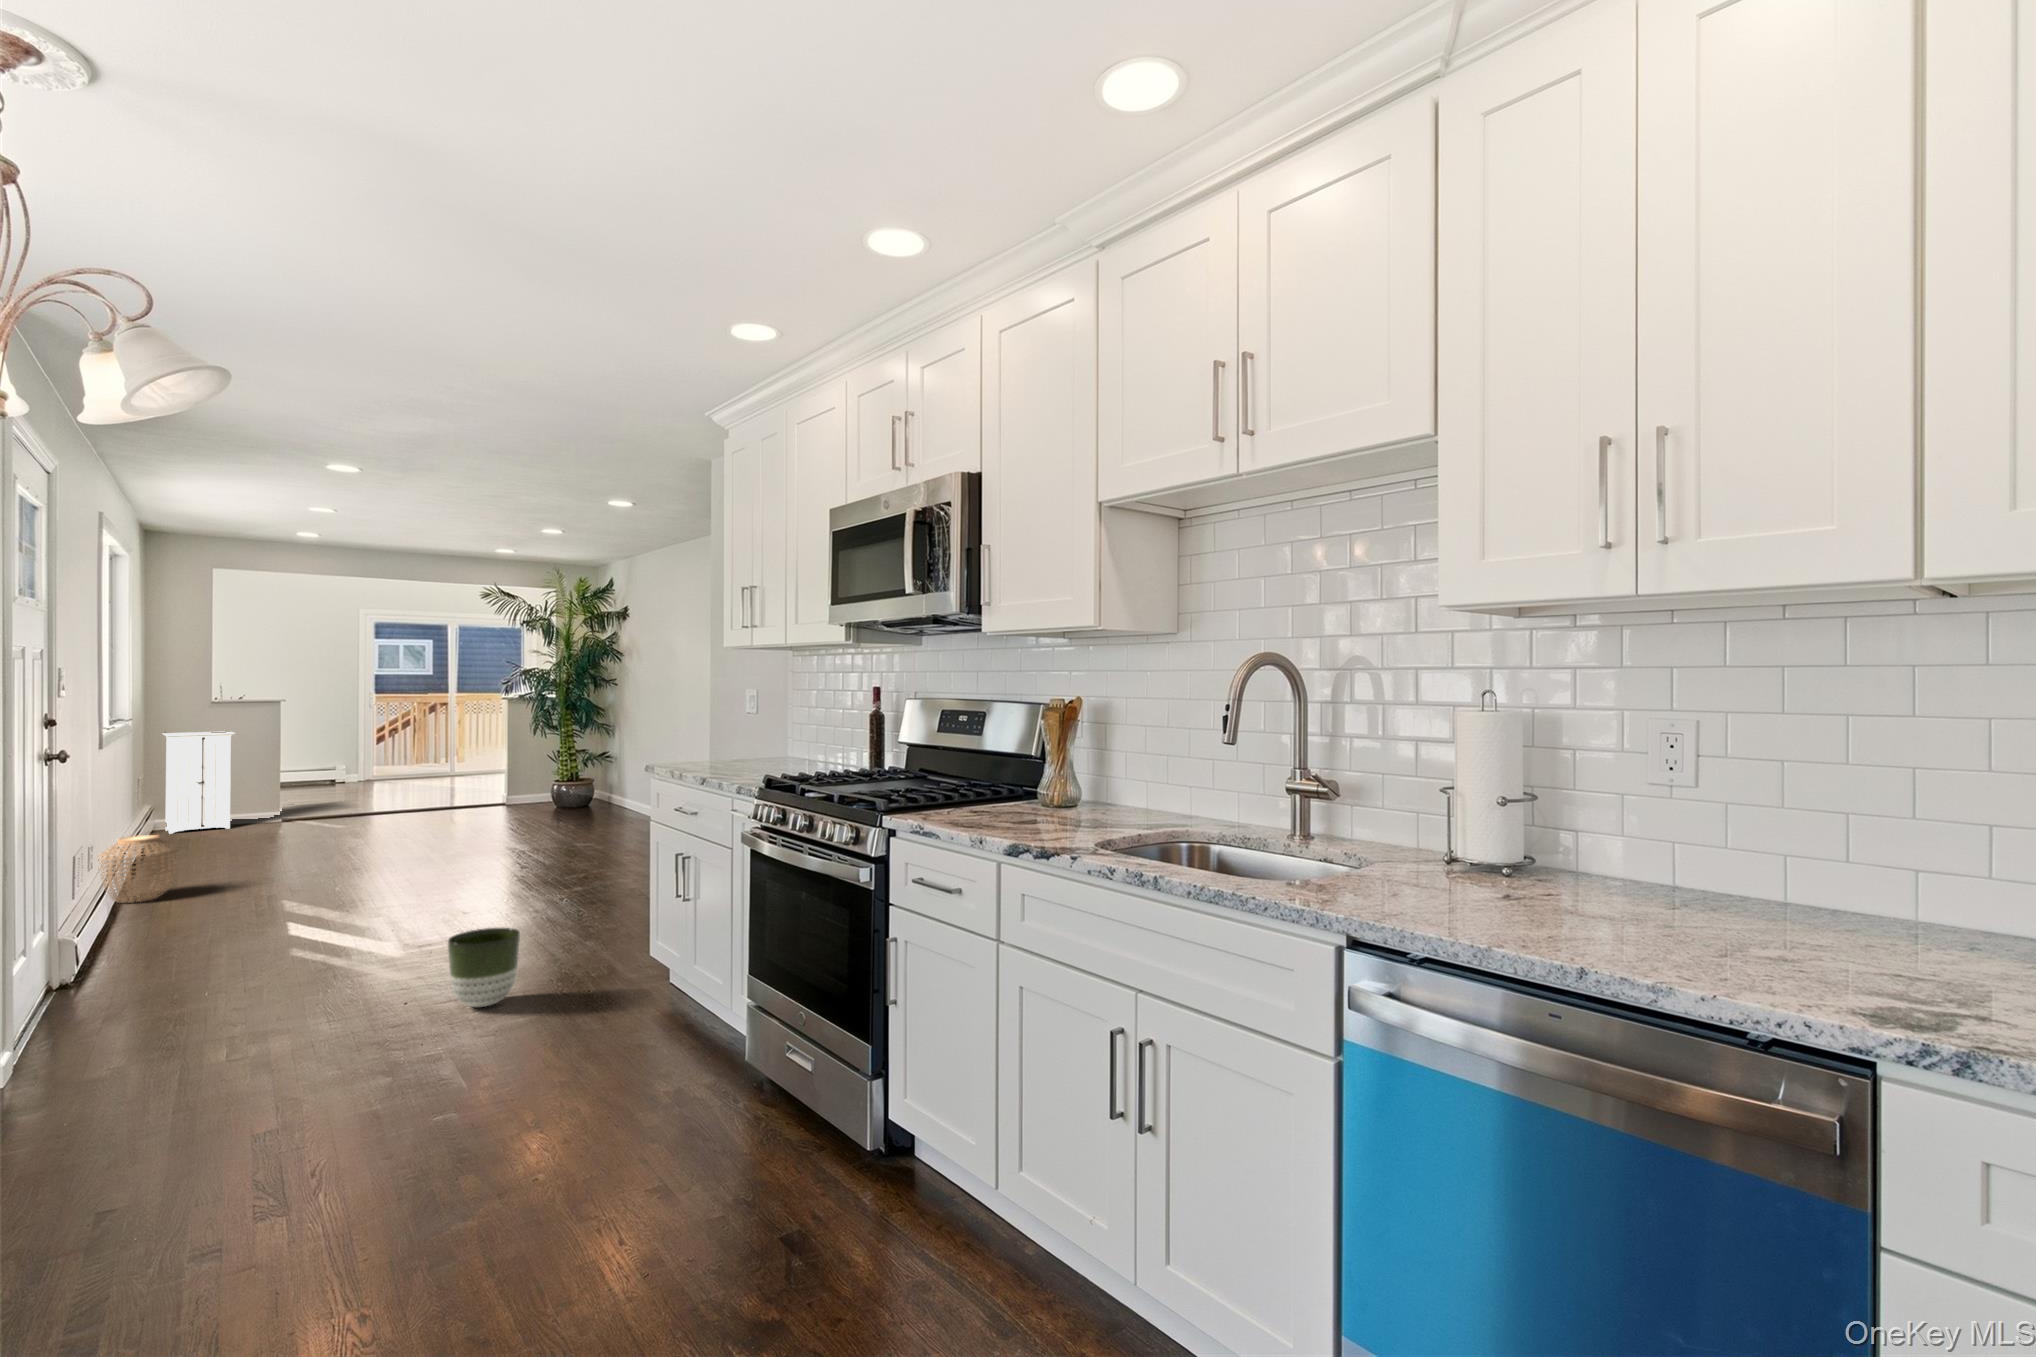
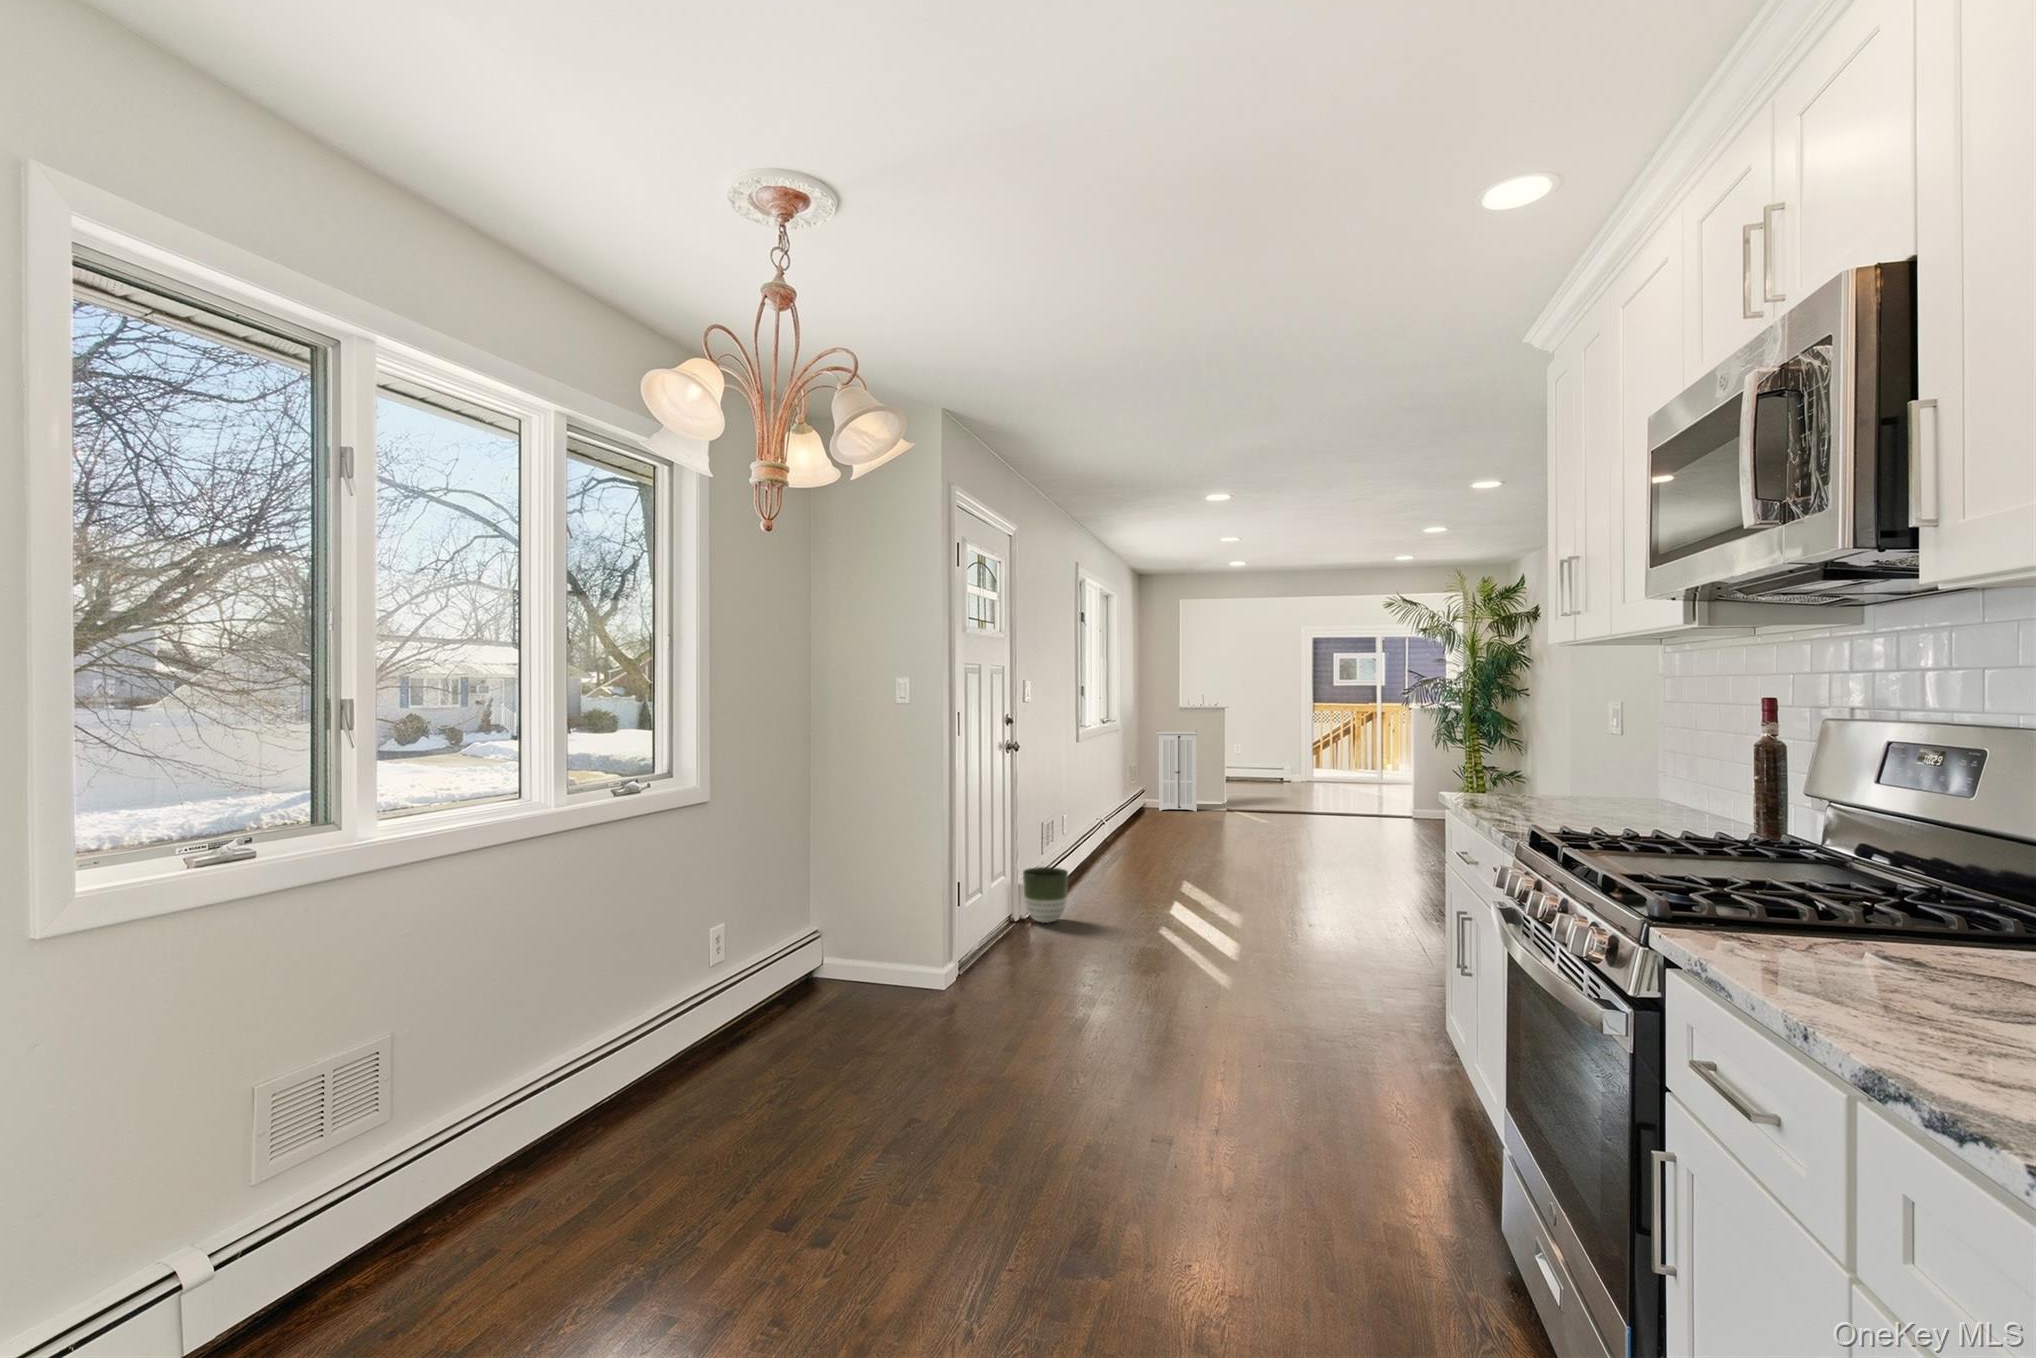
woven basket: present [98,835,179,903] -> none [1083,811,1130,863]
planter: present [448,928,520,1007] -> present [1023,867,1068,923]

